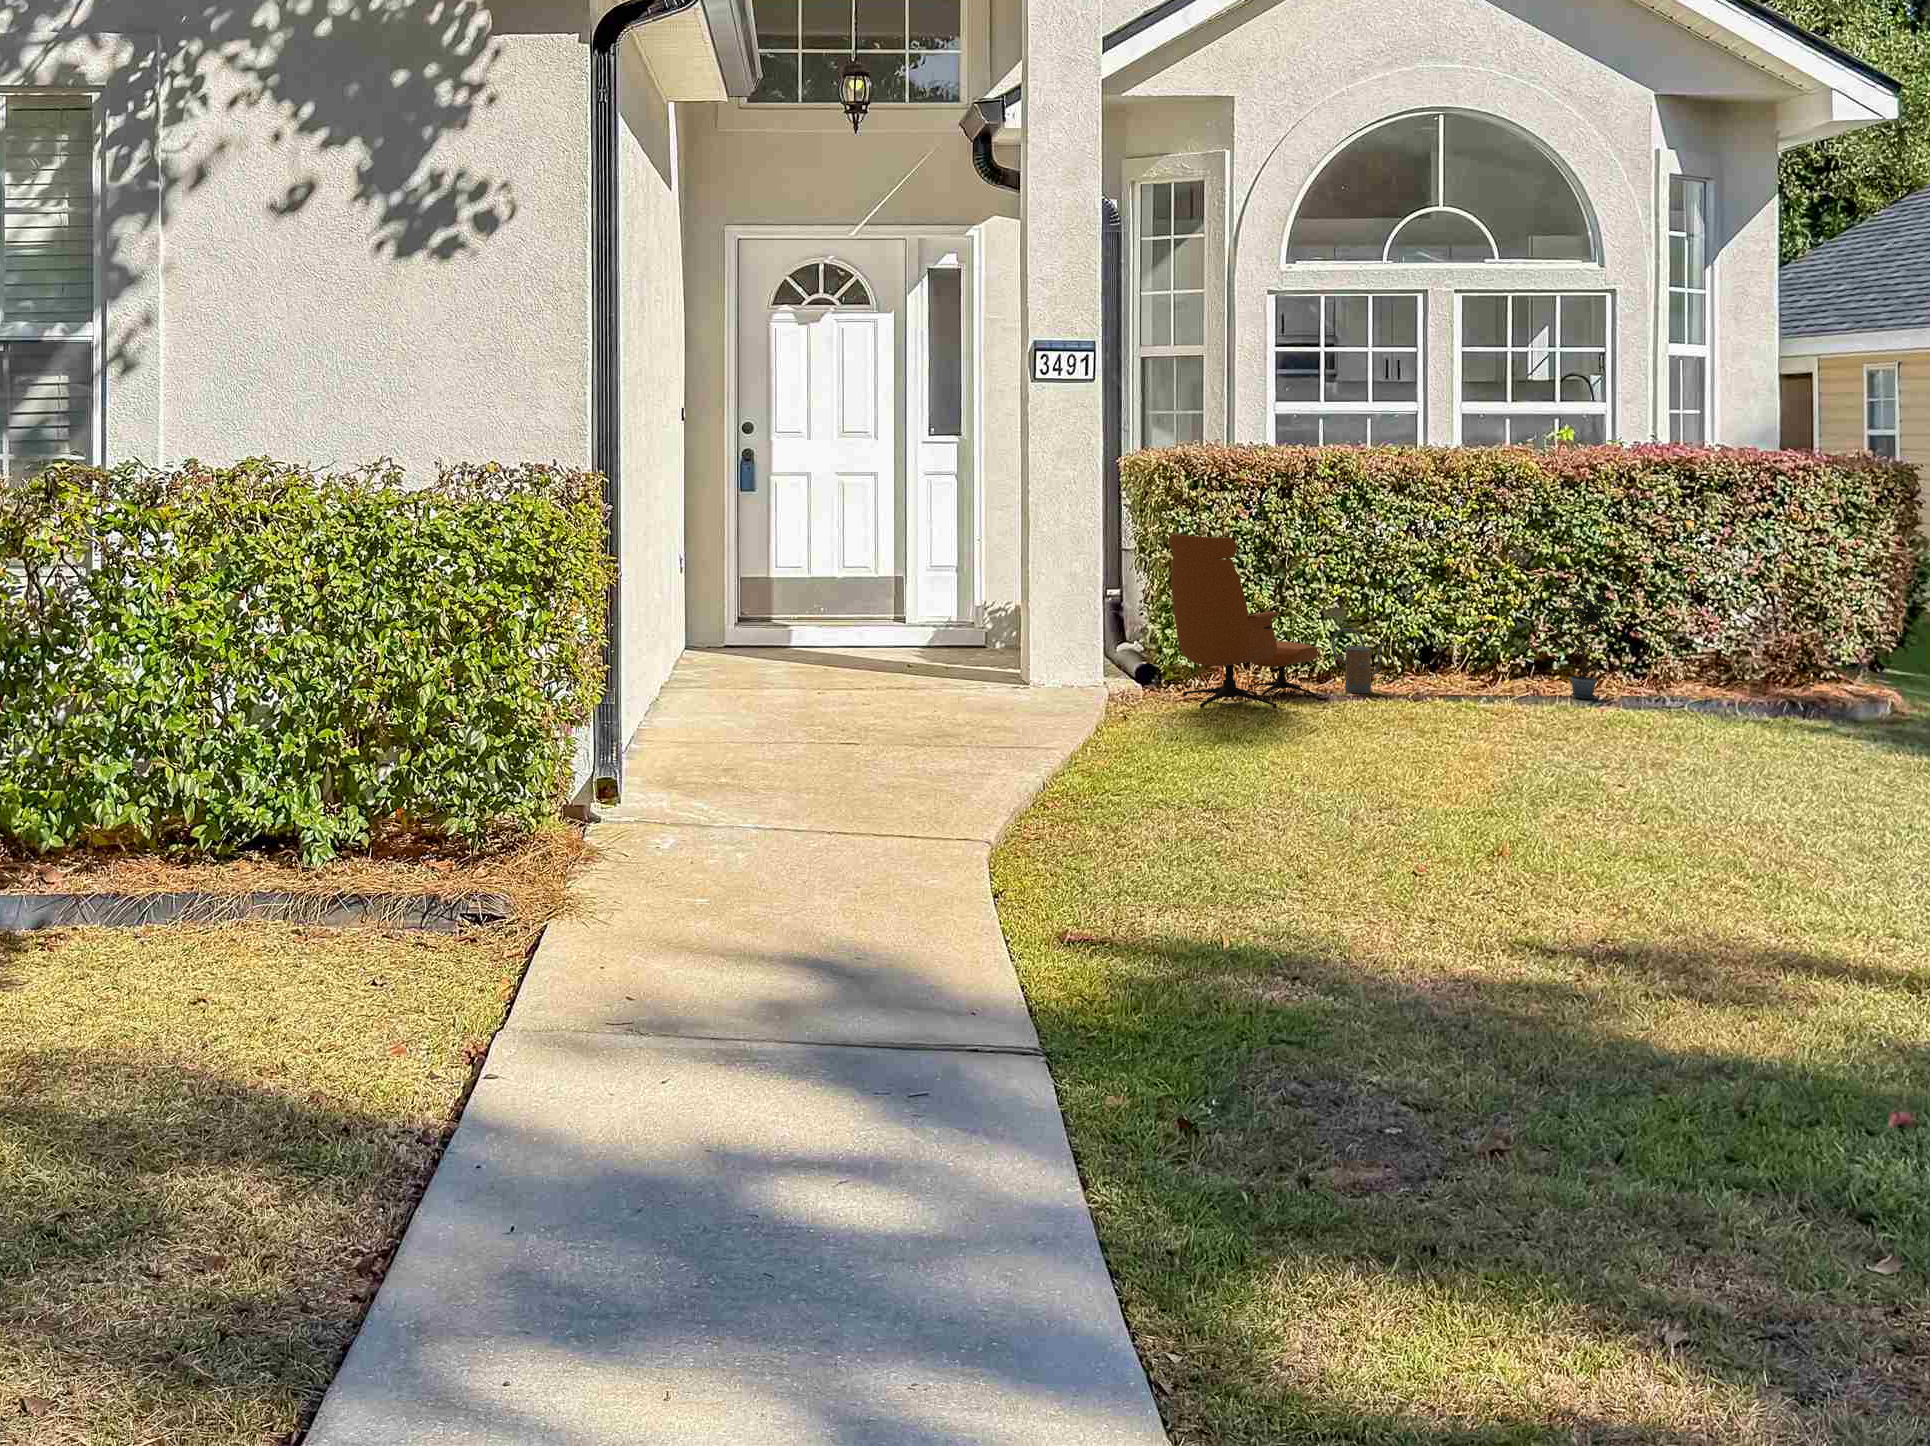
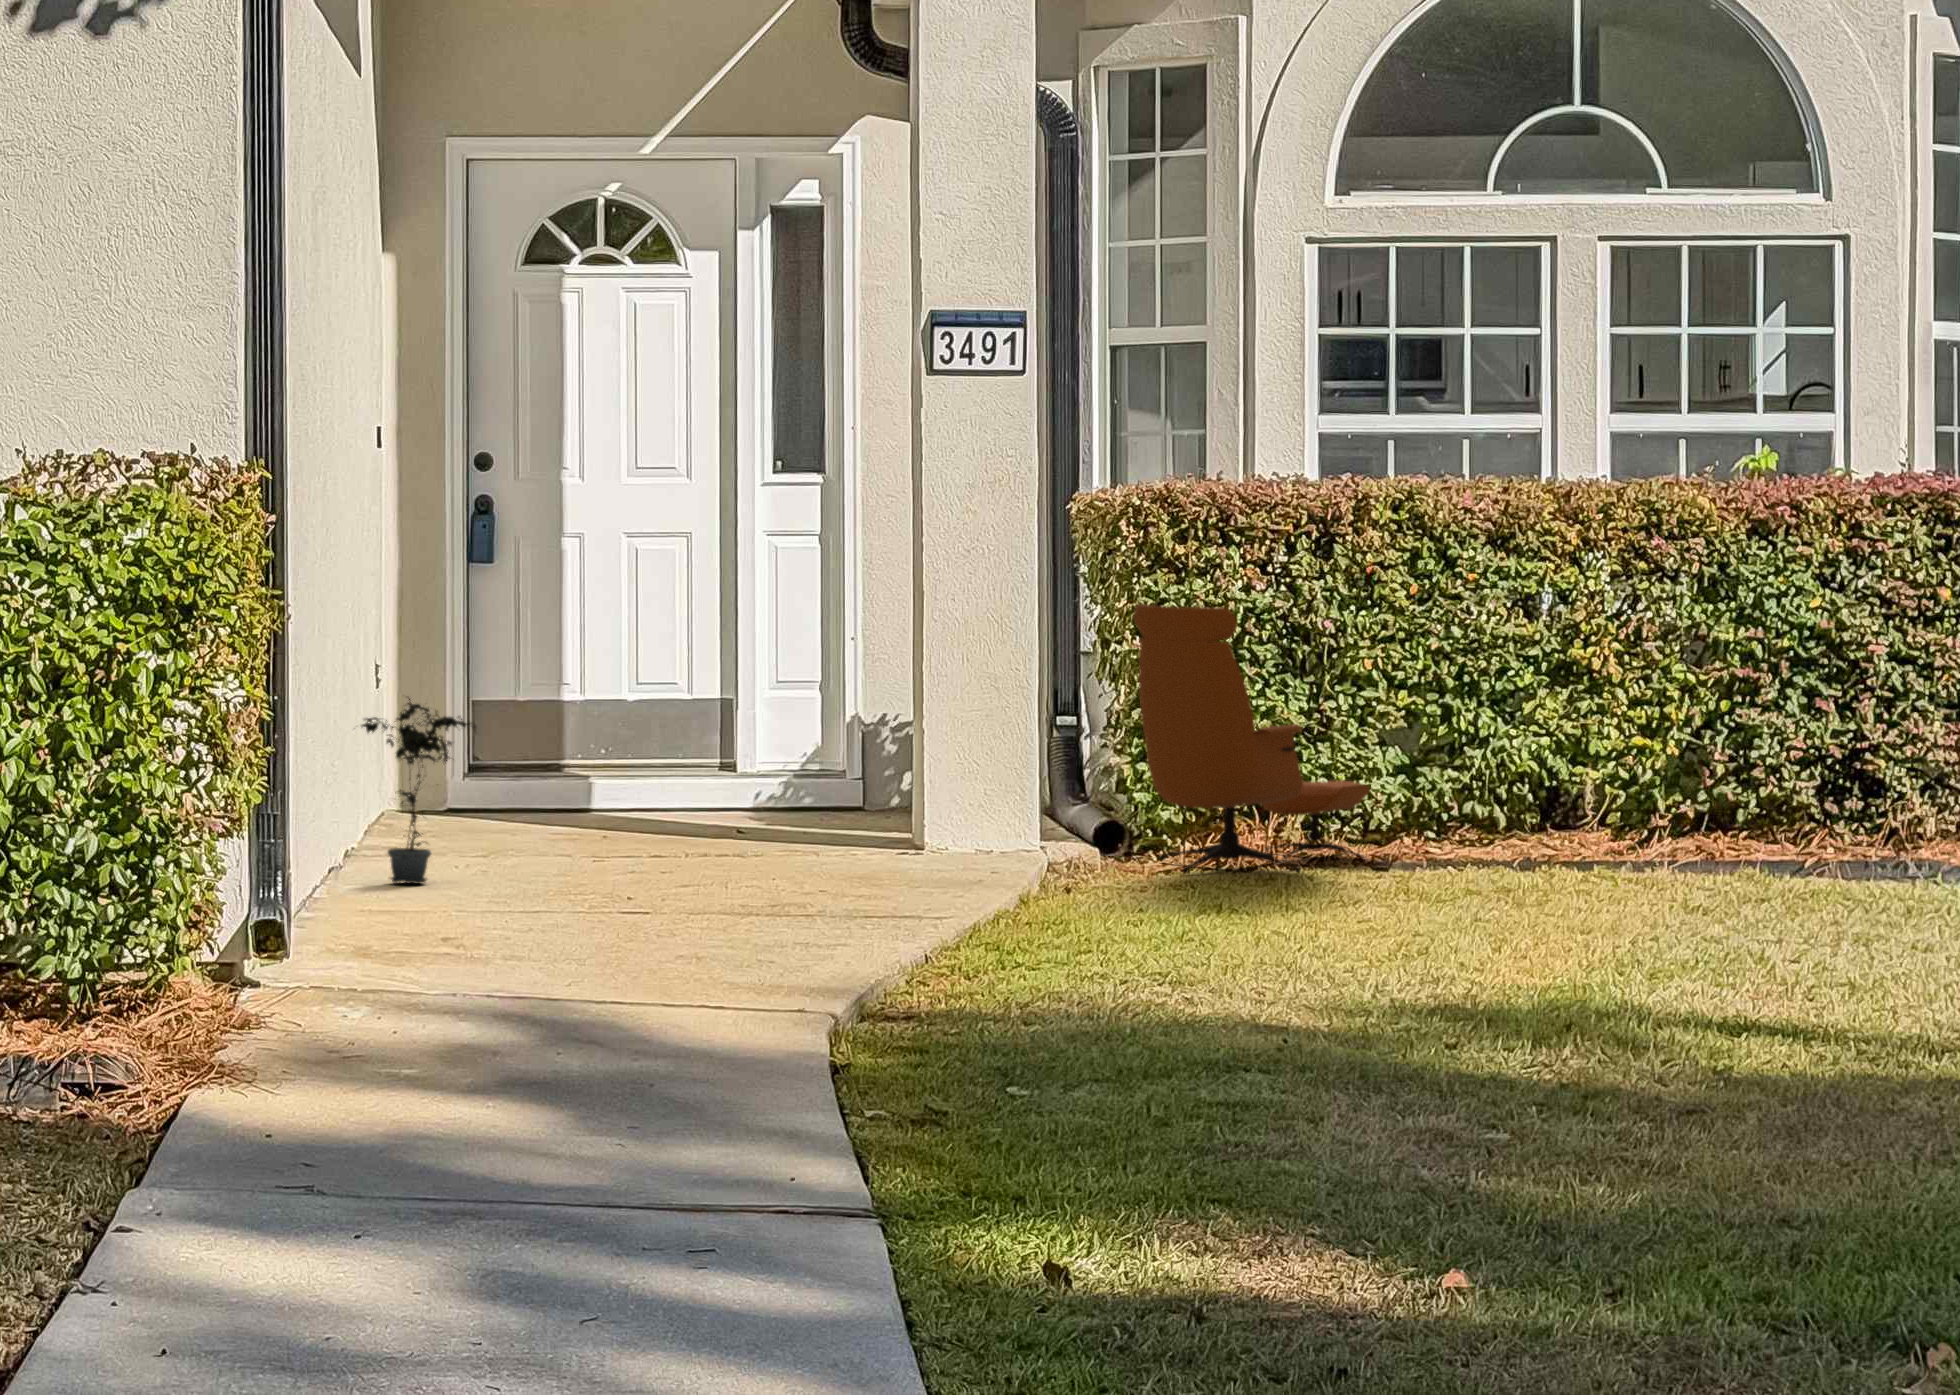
potted plant: present [1563,588,1610,699] -> present [361,699,476,884]
watering can: present [1331,628,1386,693] -> none [1393,756,1478,857]

